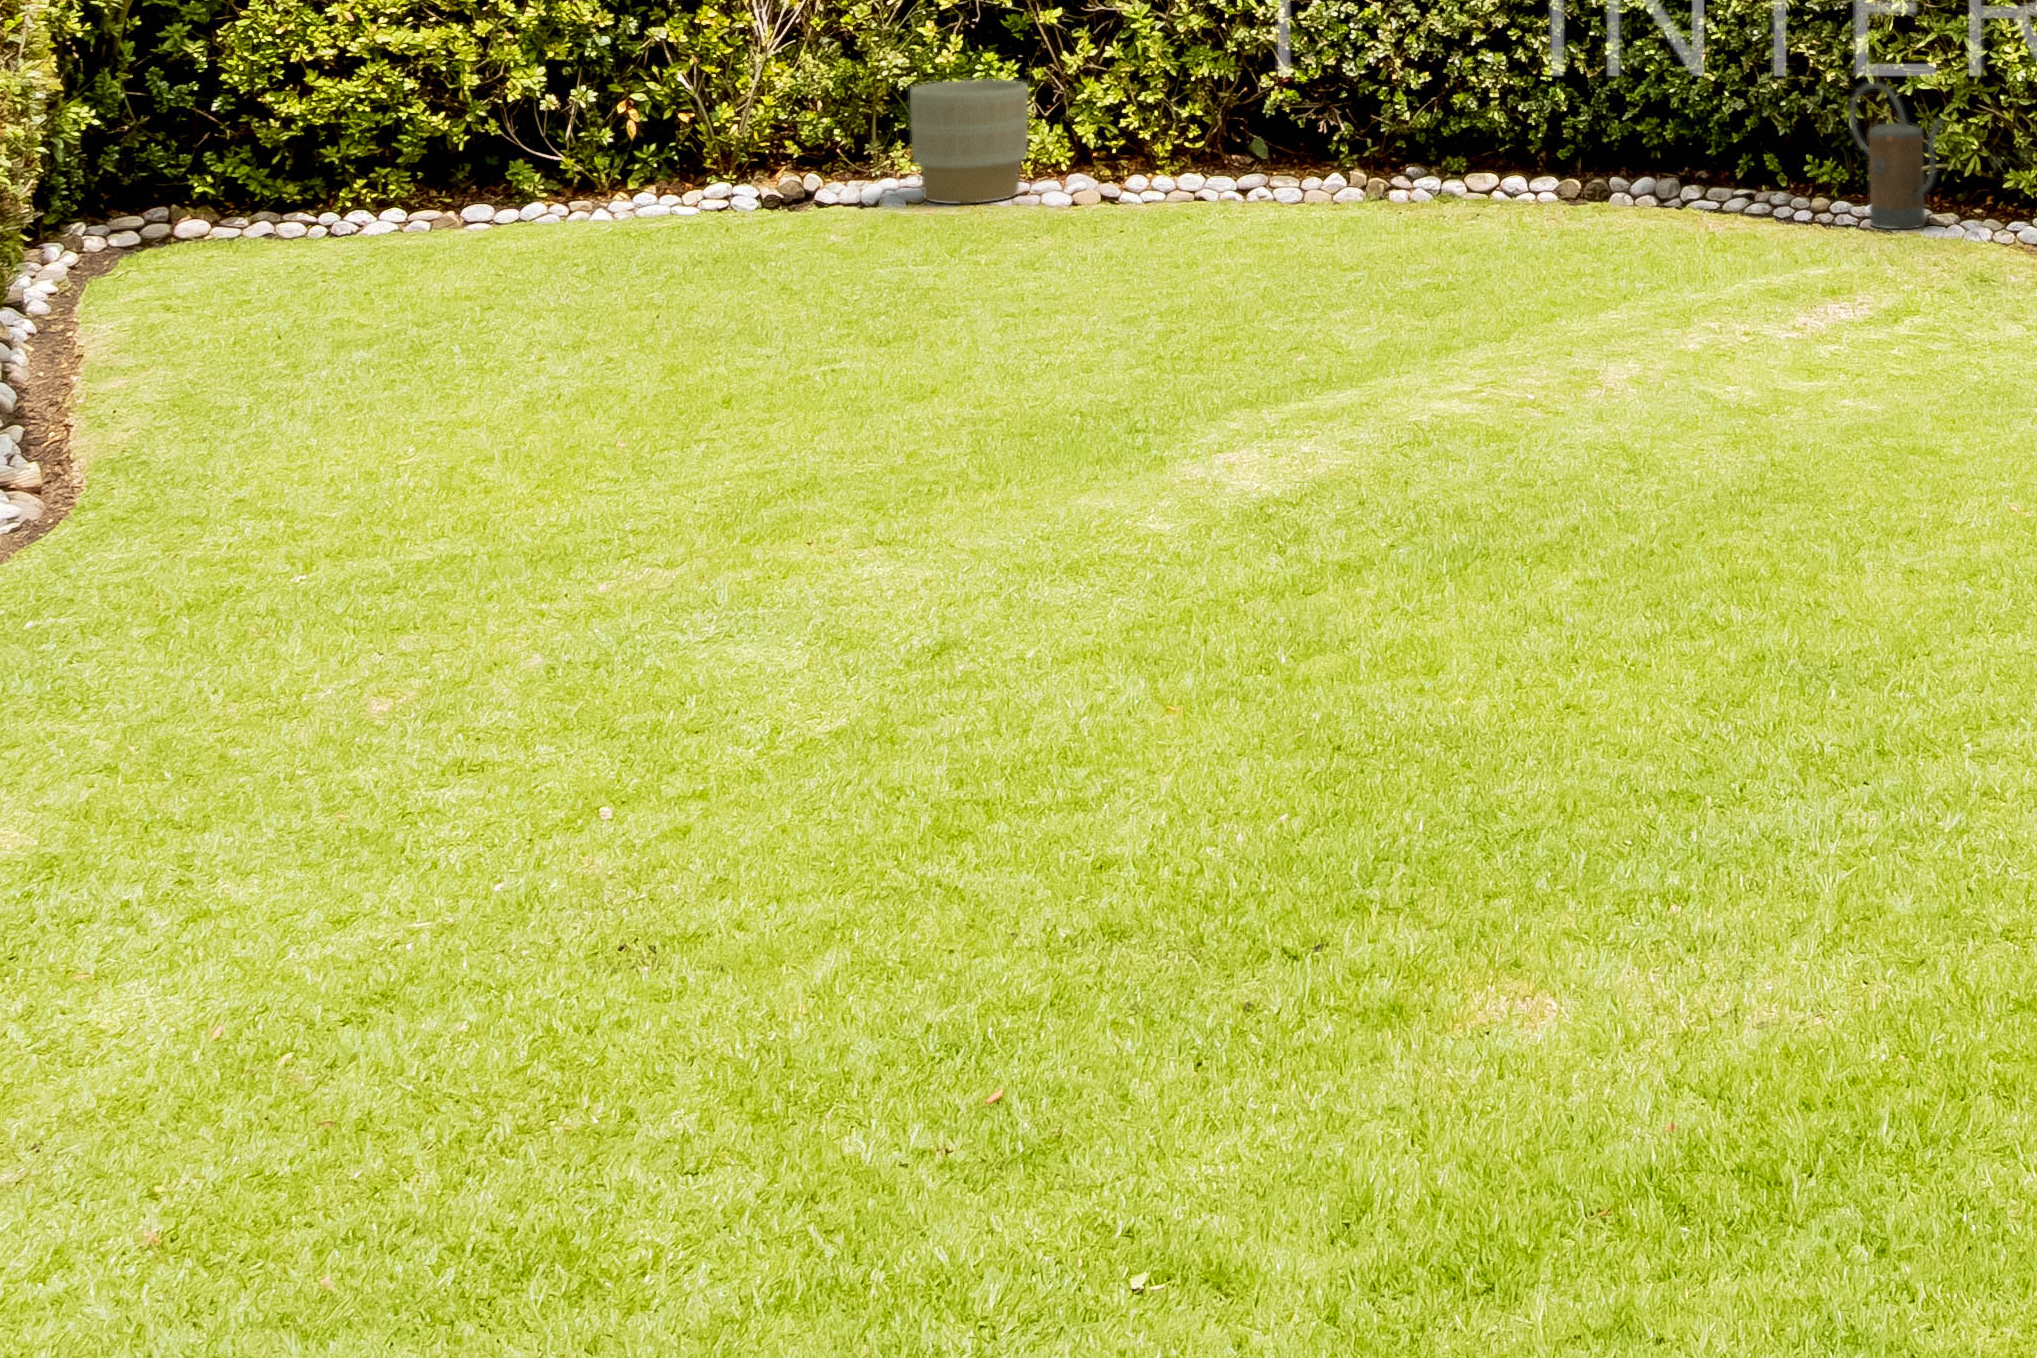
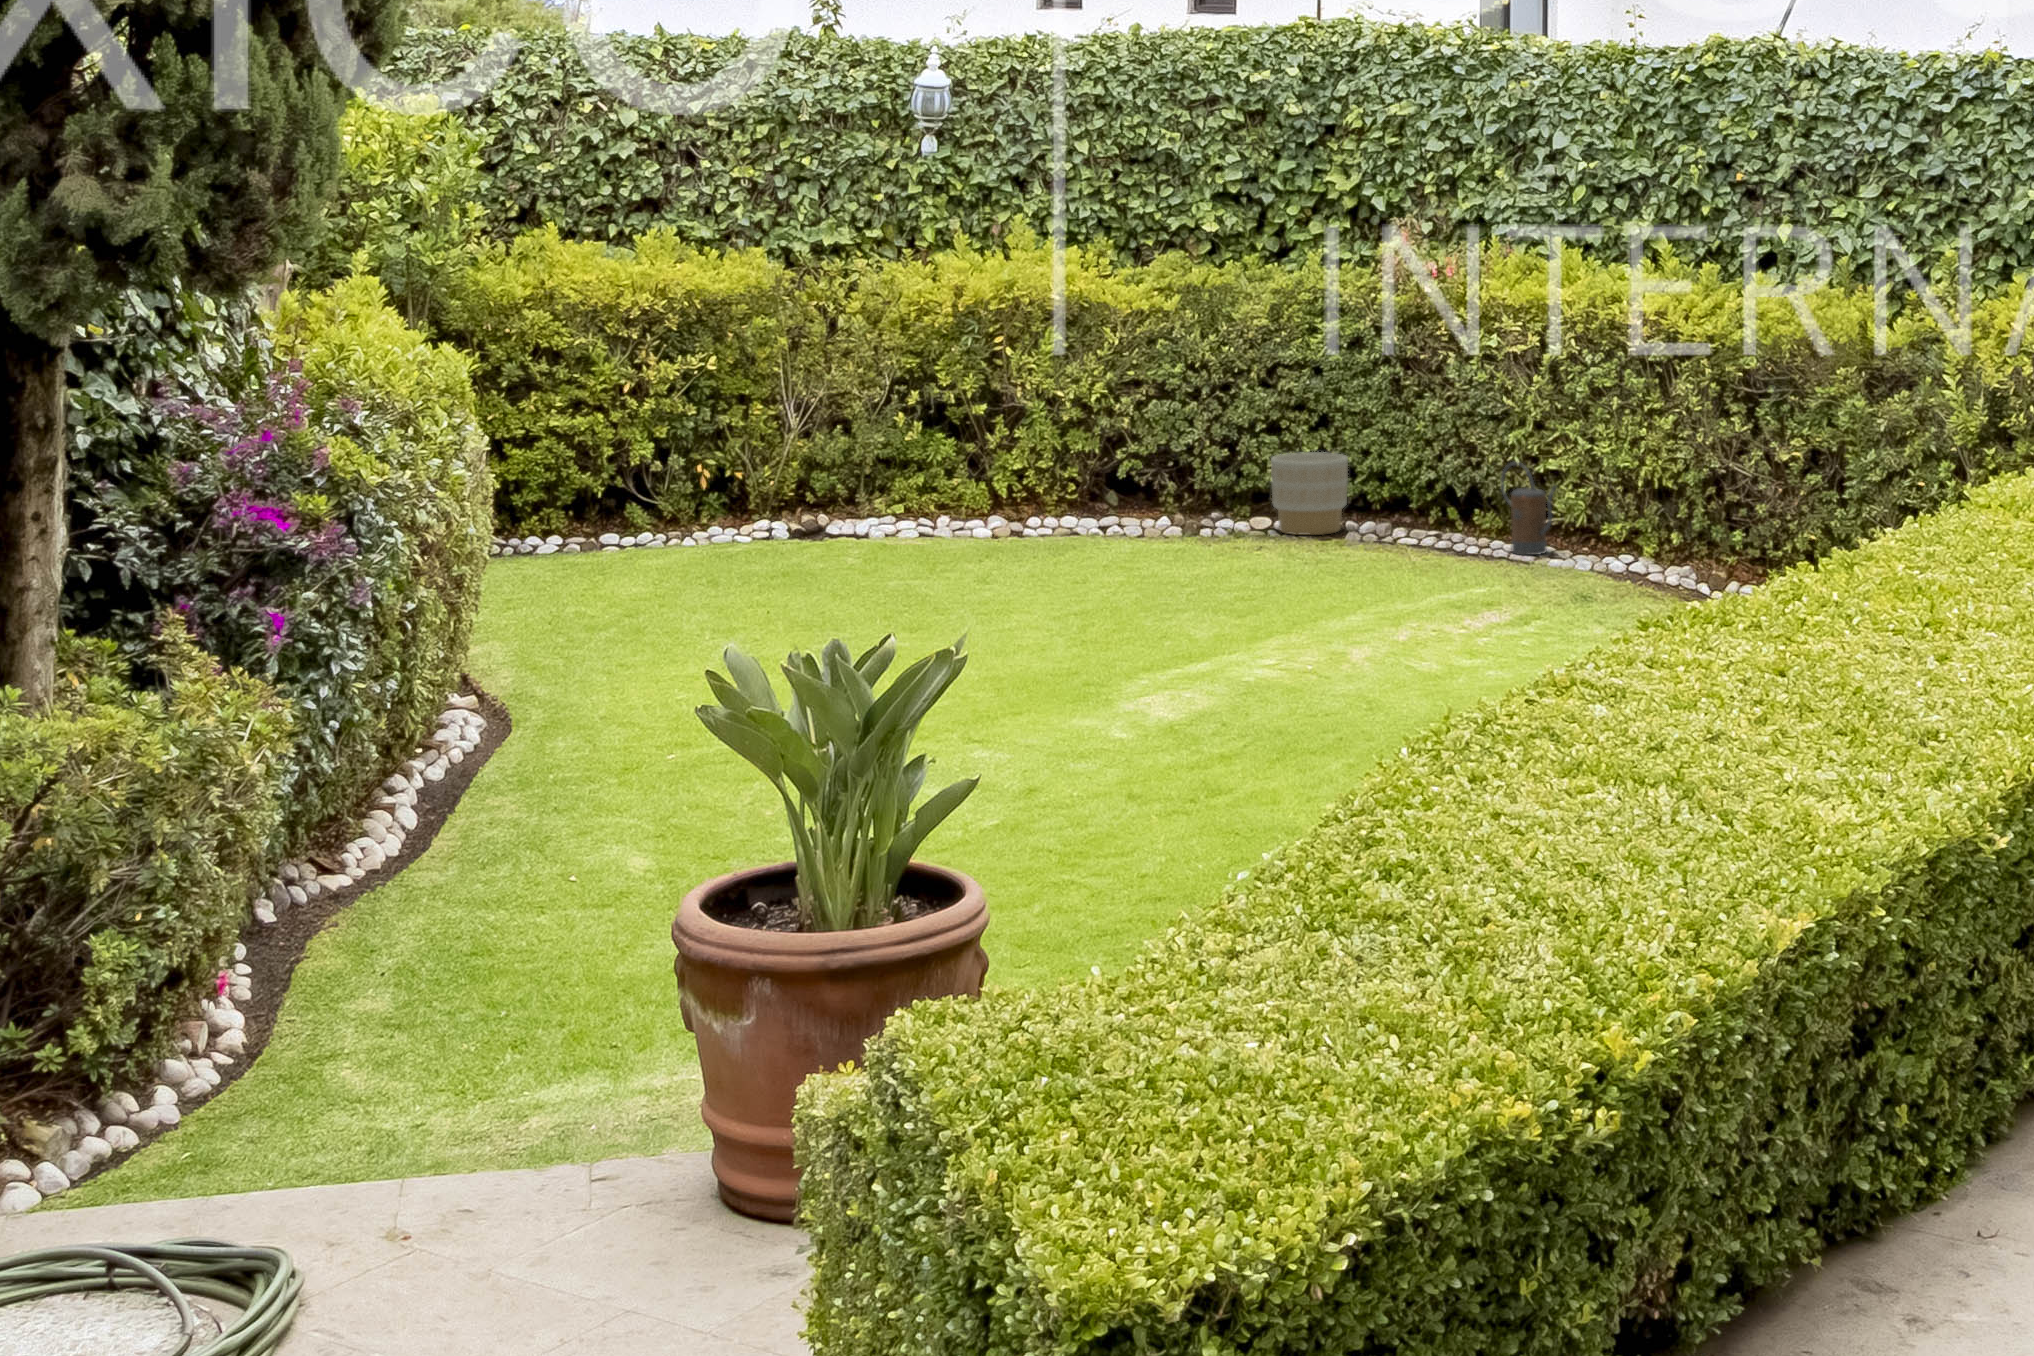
planter: present [910,80,1028,204] -> present [1271,452,1348,535]

